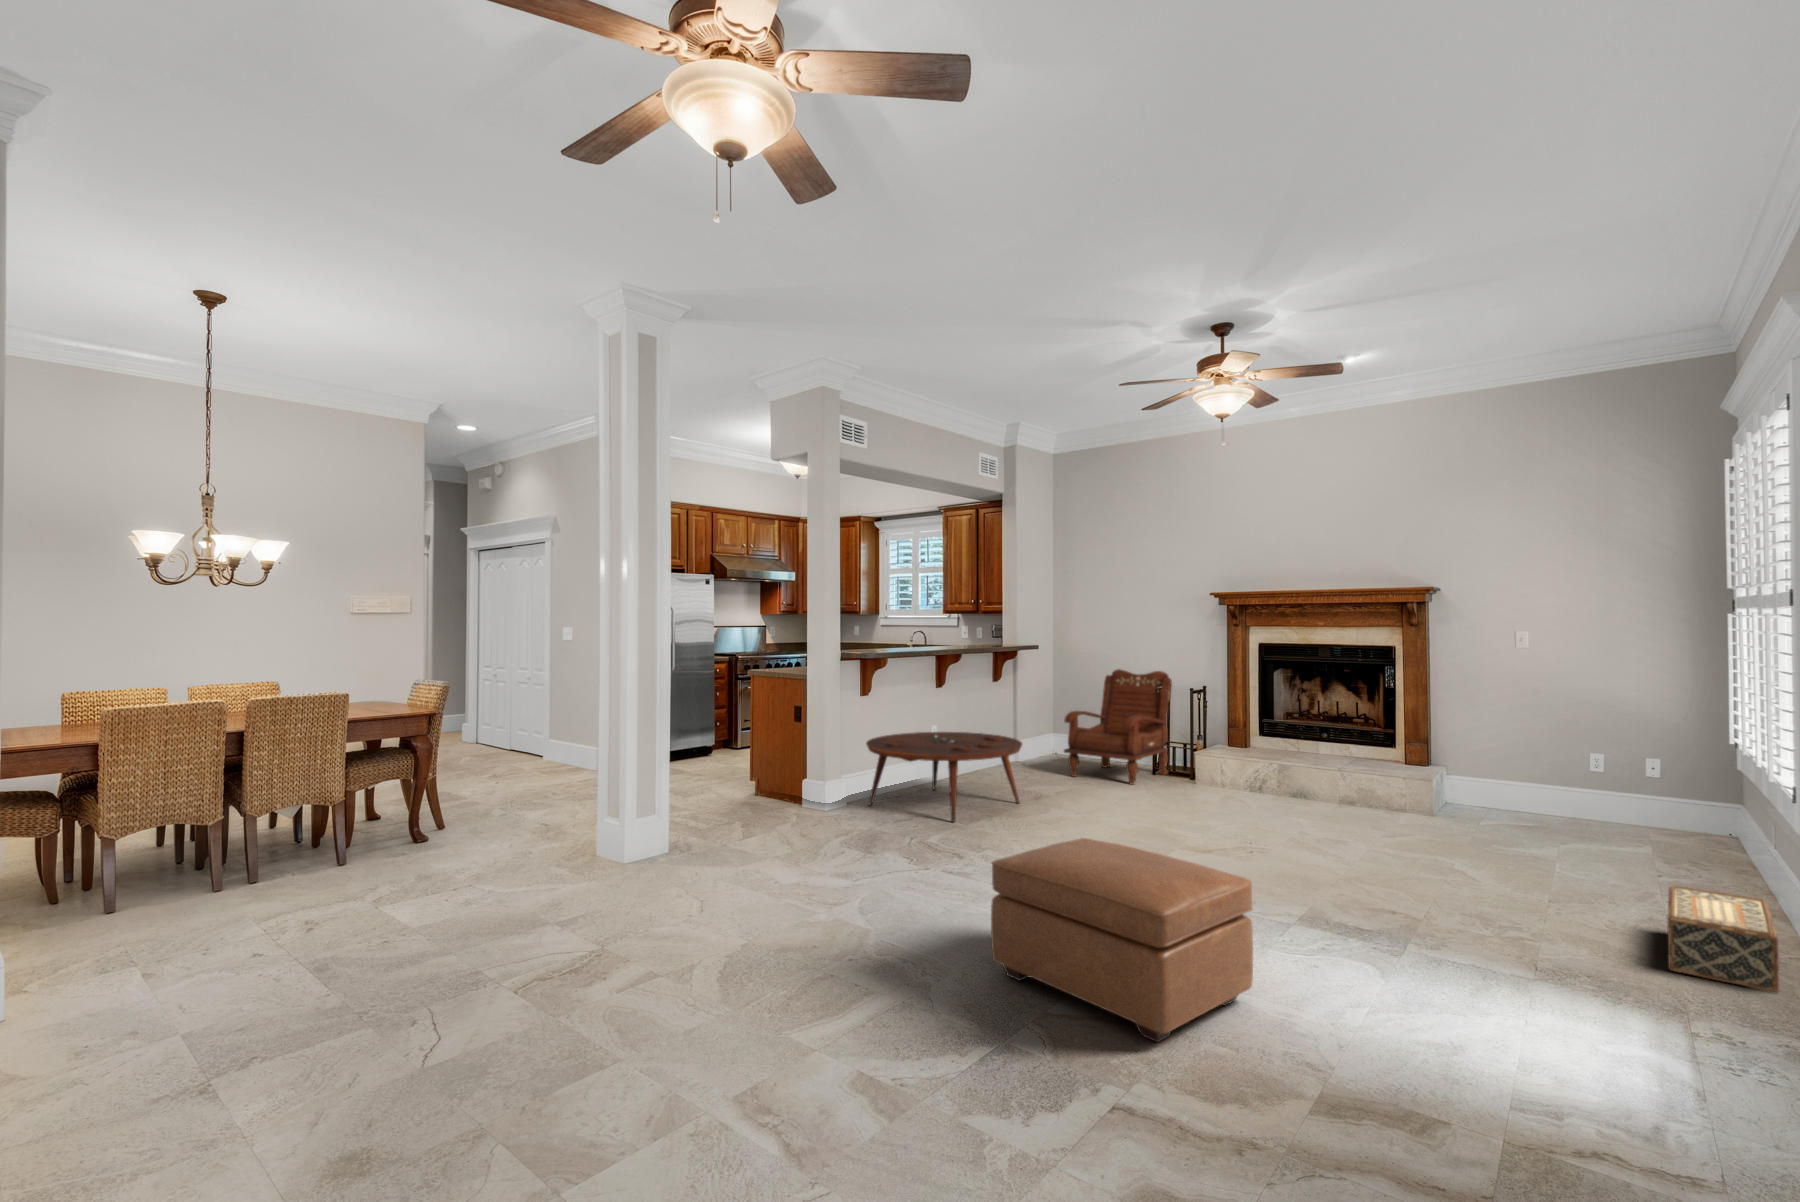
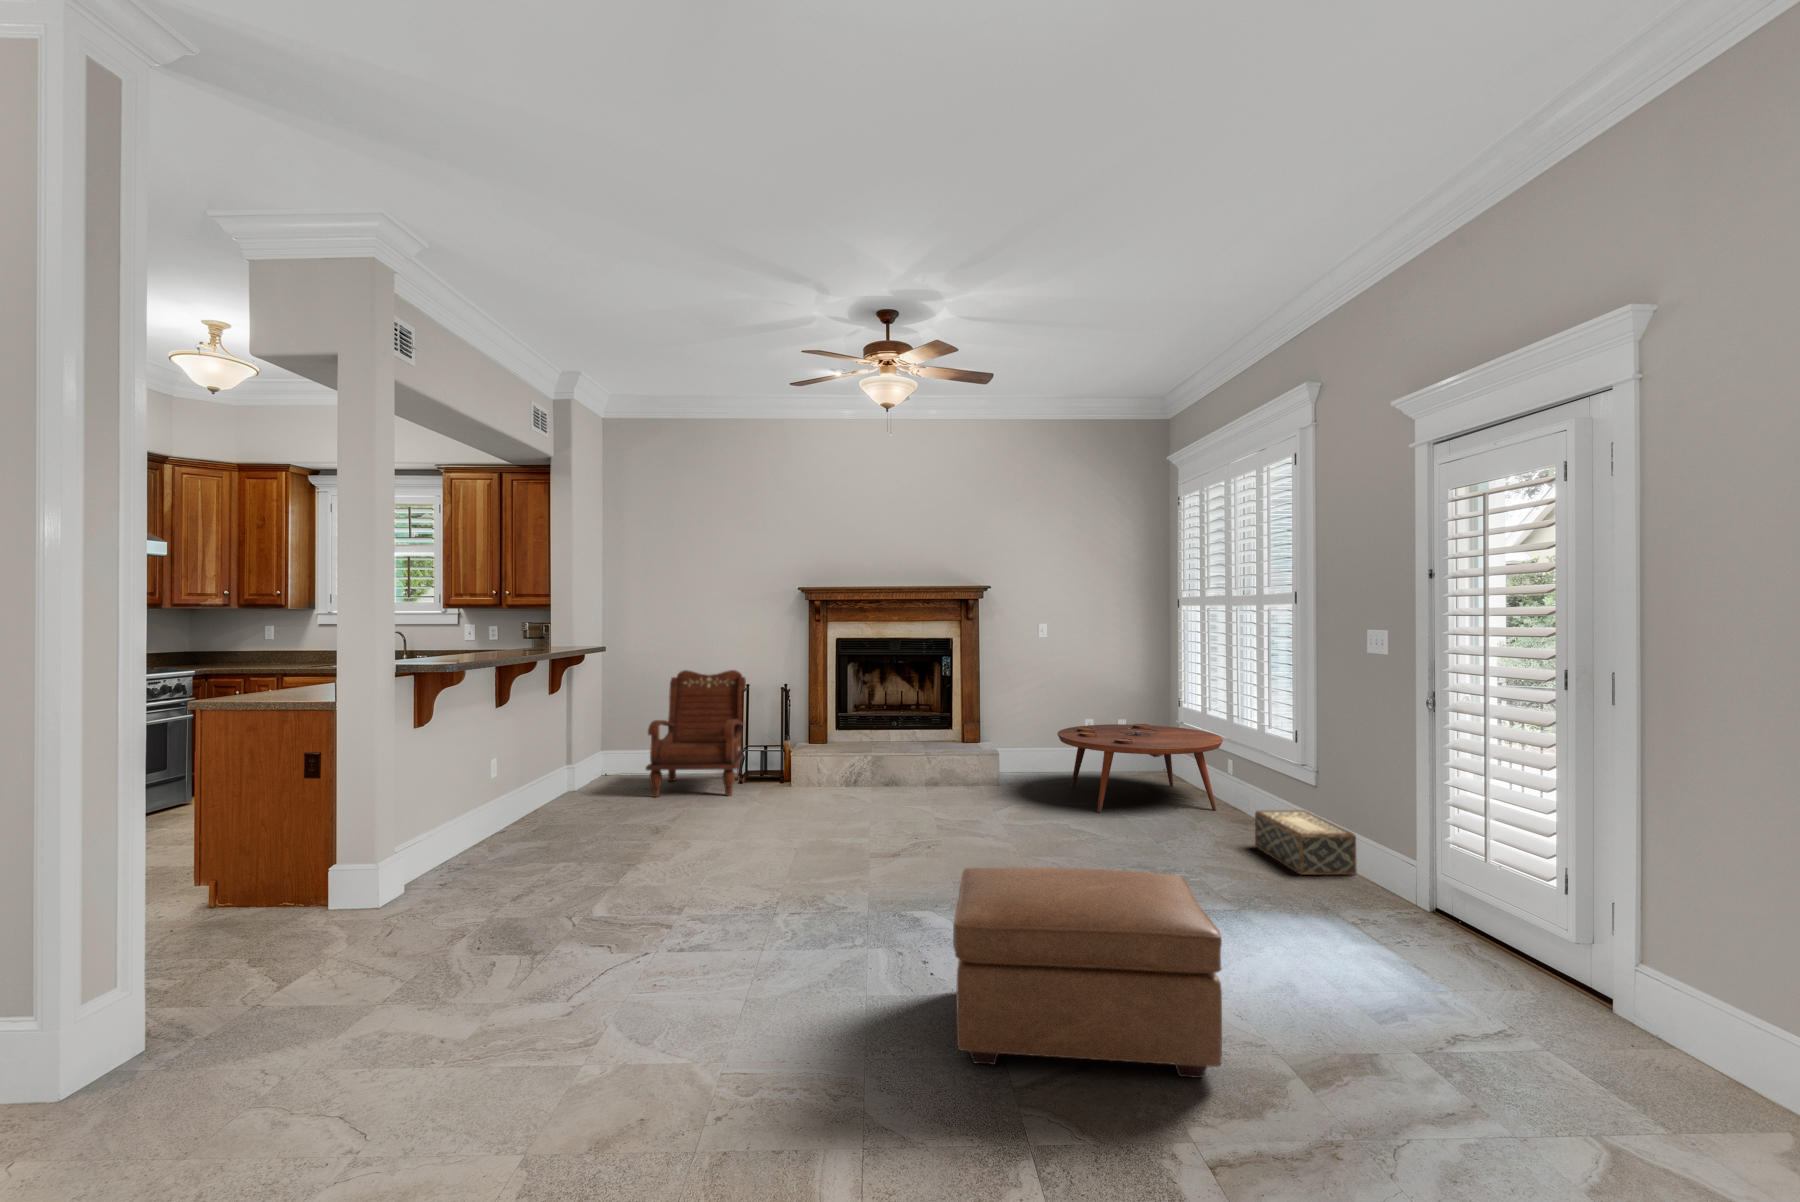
coffee table: present [866,732,1022,822] -> present [1057,724,1223,812]

